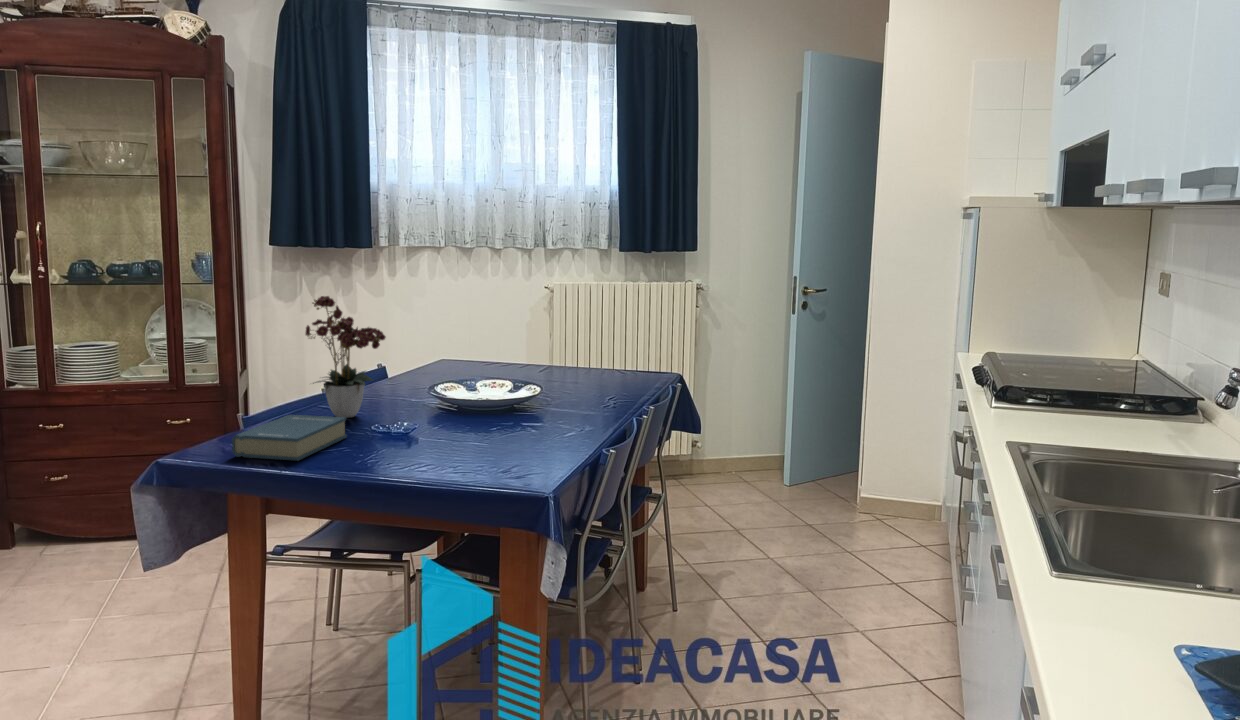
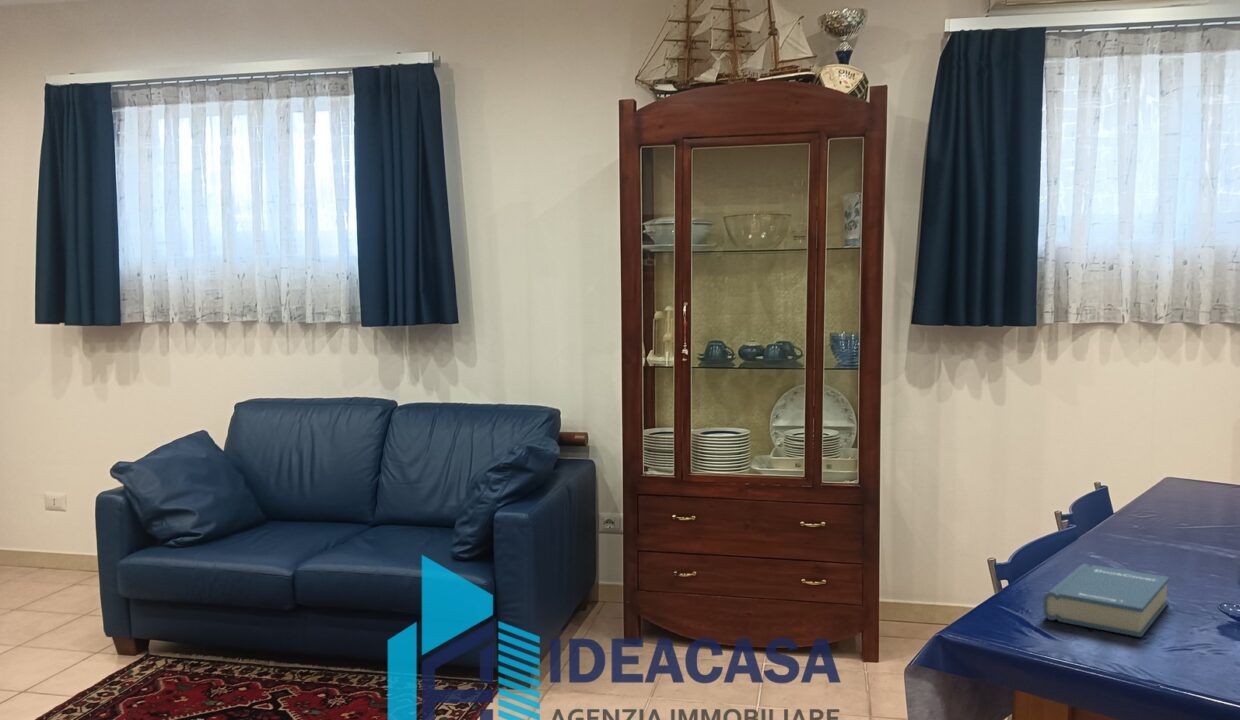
flower arrangement: present [305,296,386,418] -> none [1081,402,1199,569]

